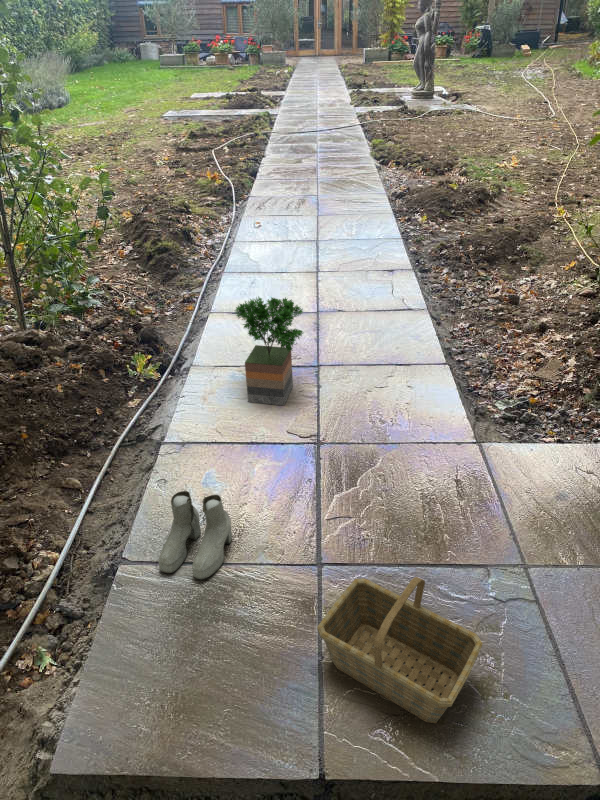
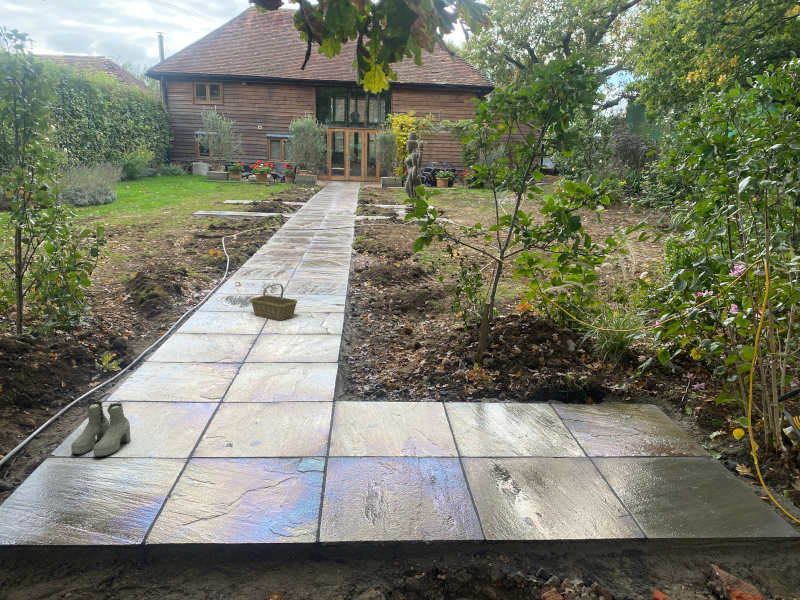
potted tree: present [235,297,303,405] -> none [171,302,222,380]
basket: present [317,577,483,723] -> present [250,284,297,321]

